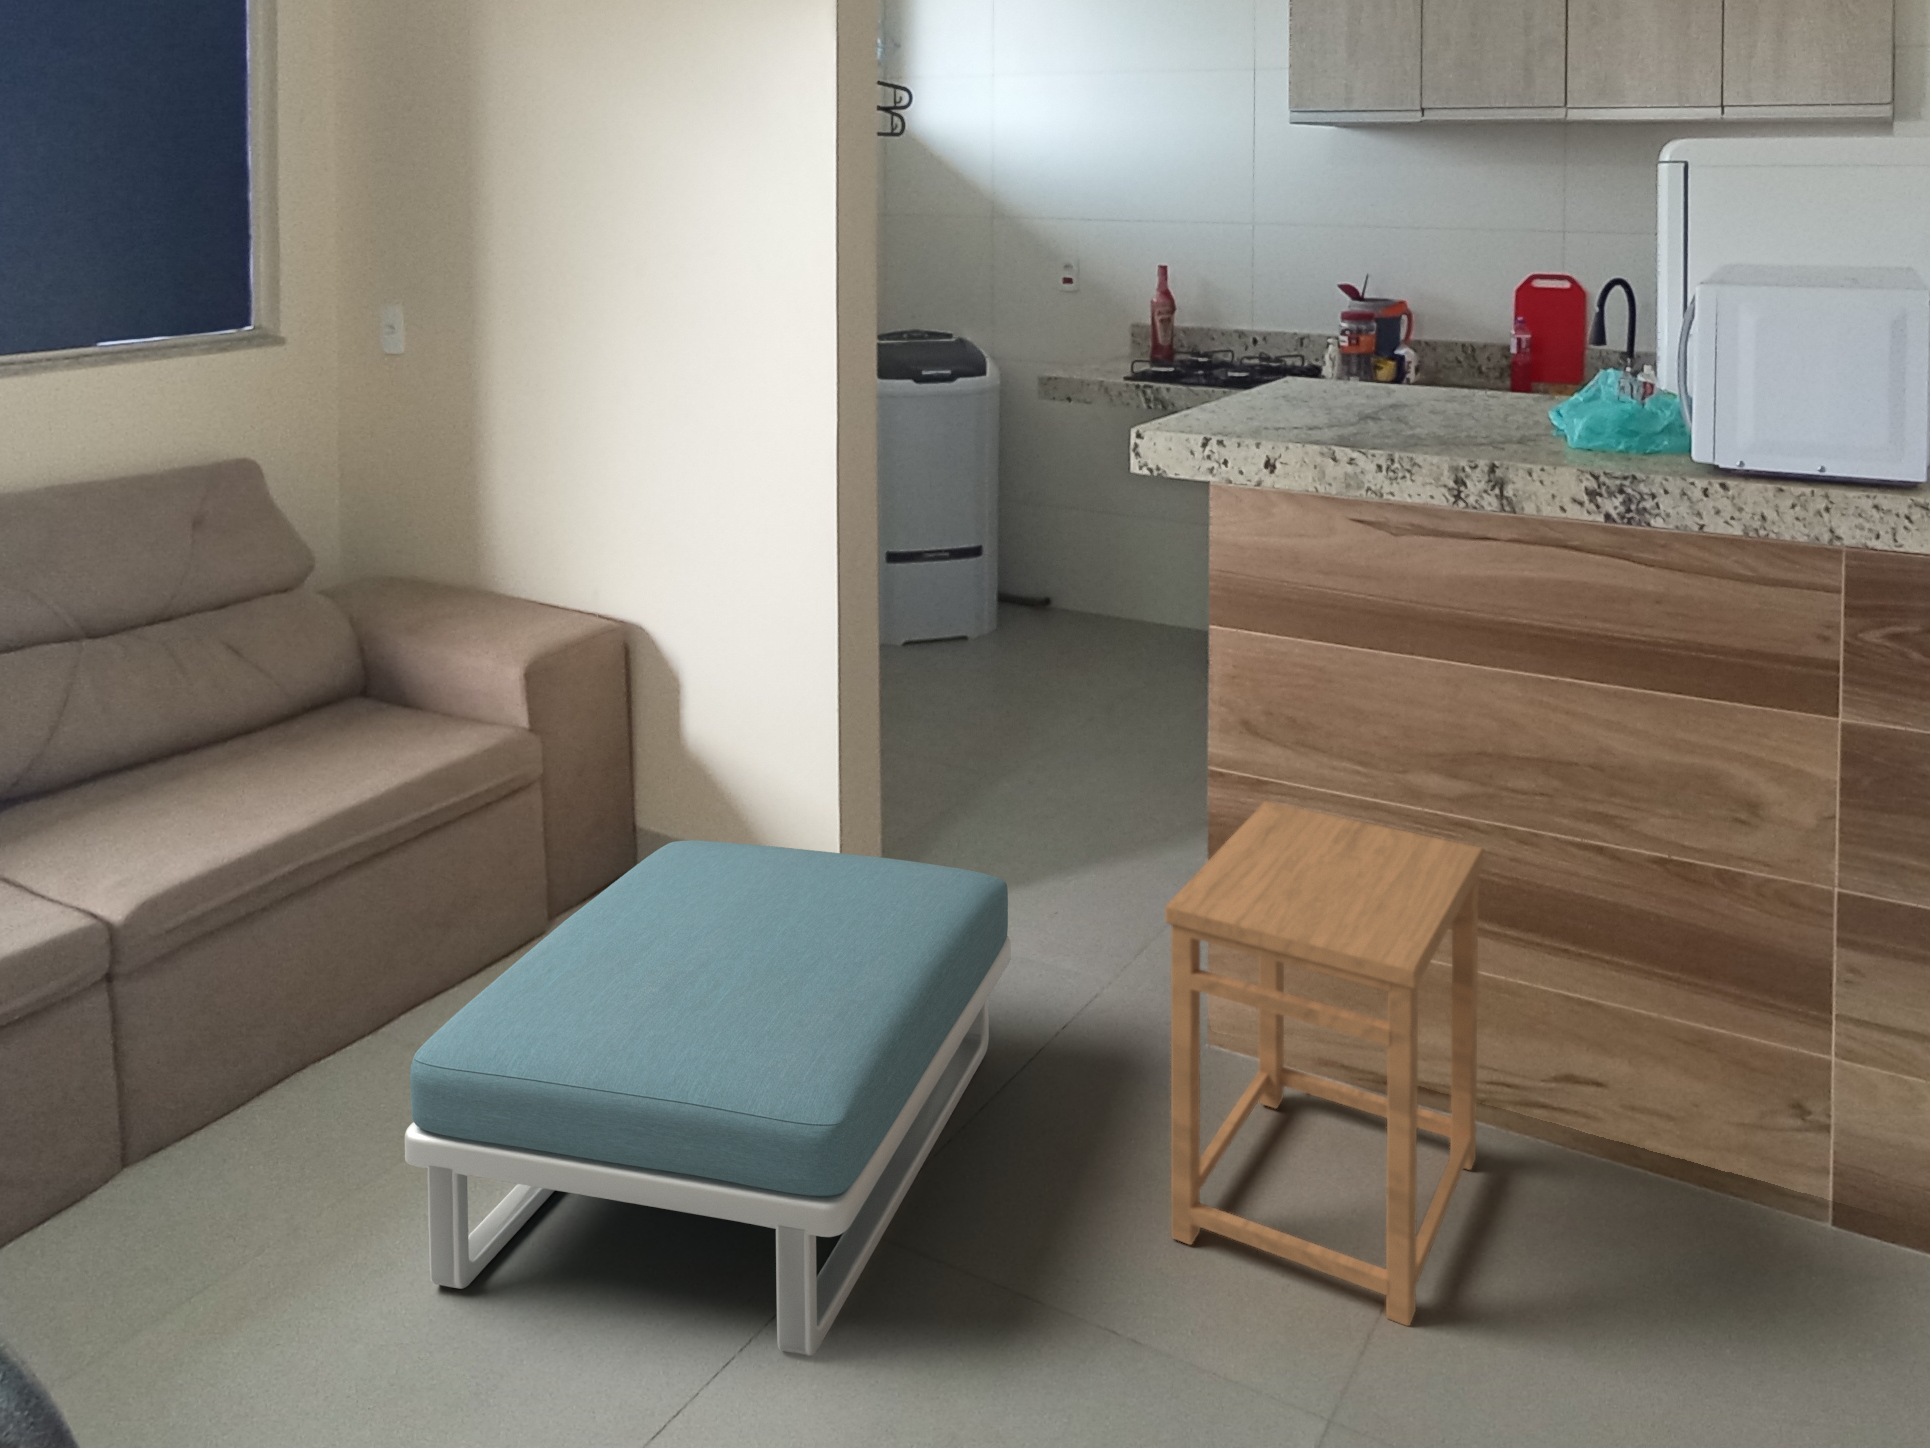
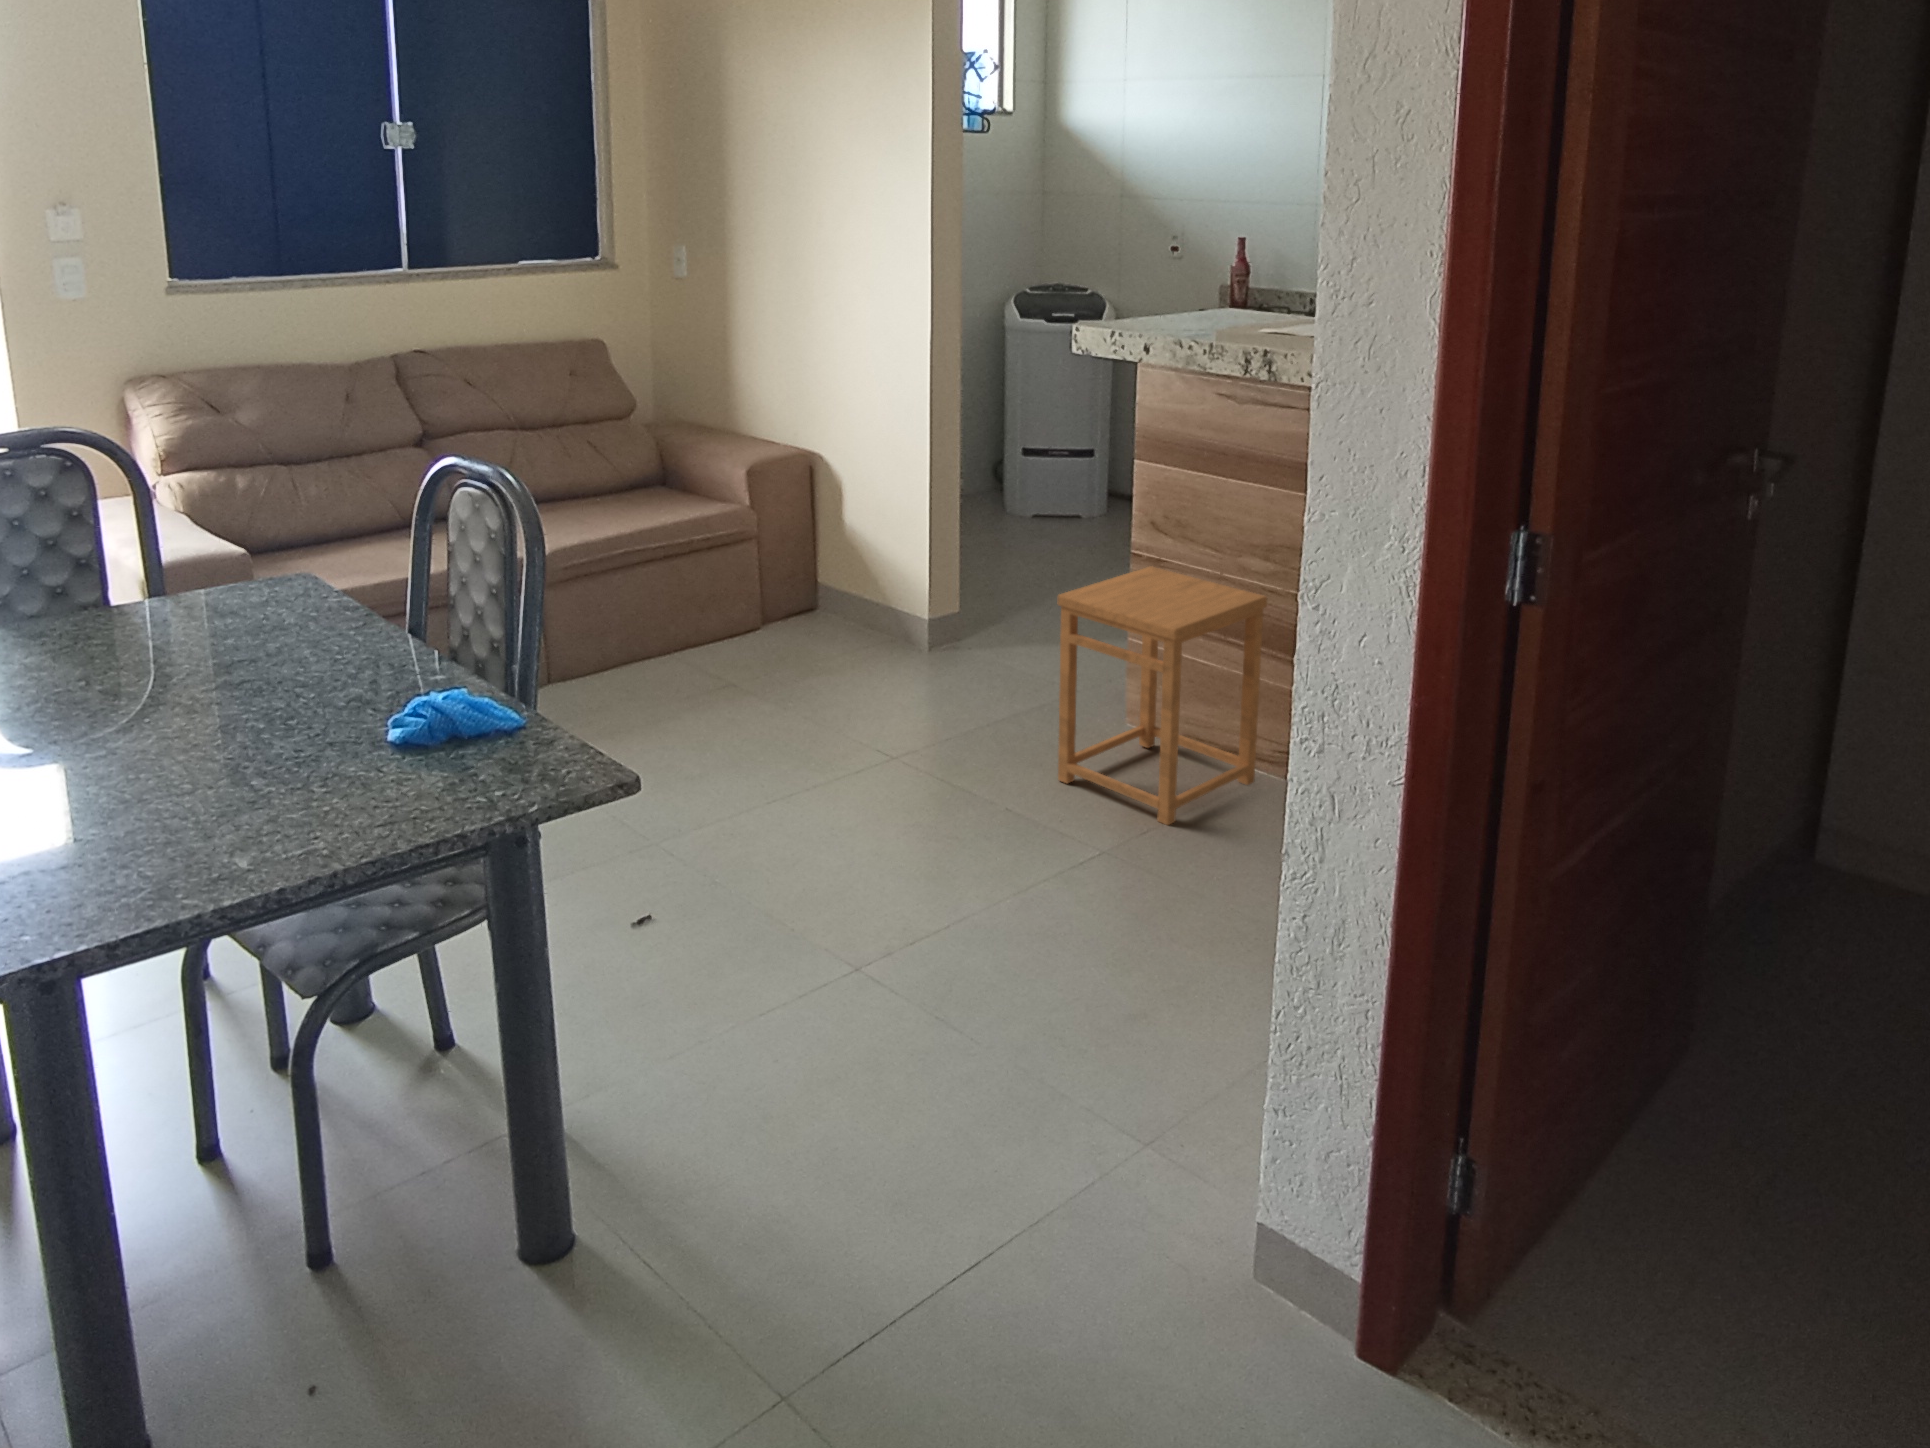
footstool: present [405,840,1011,1356] -> none [676,569,1005,785]

